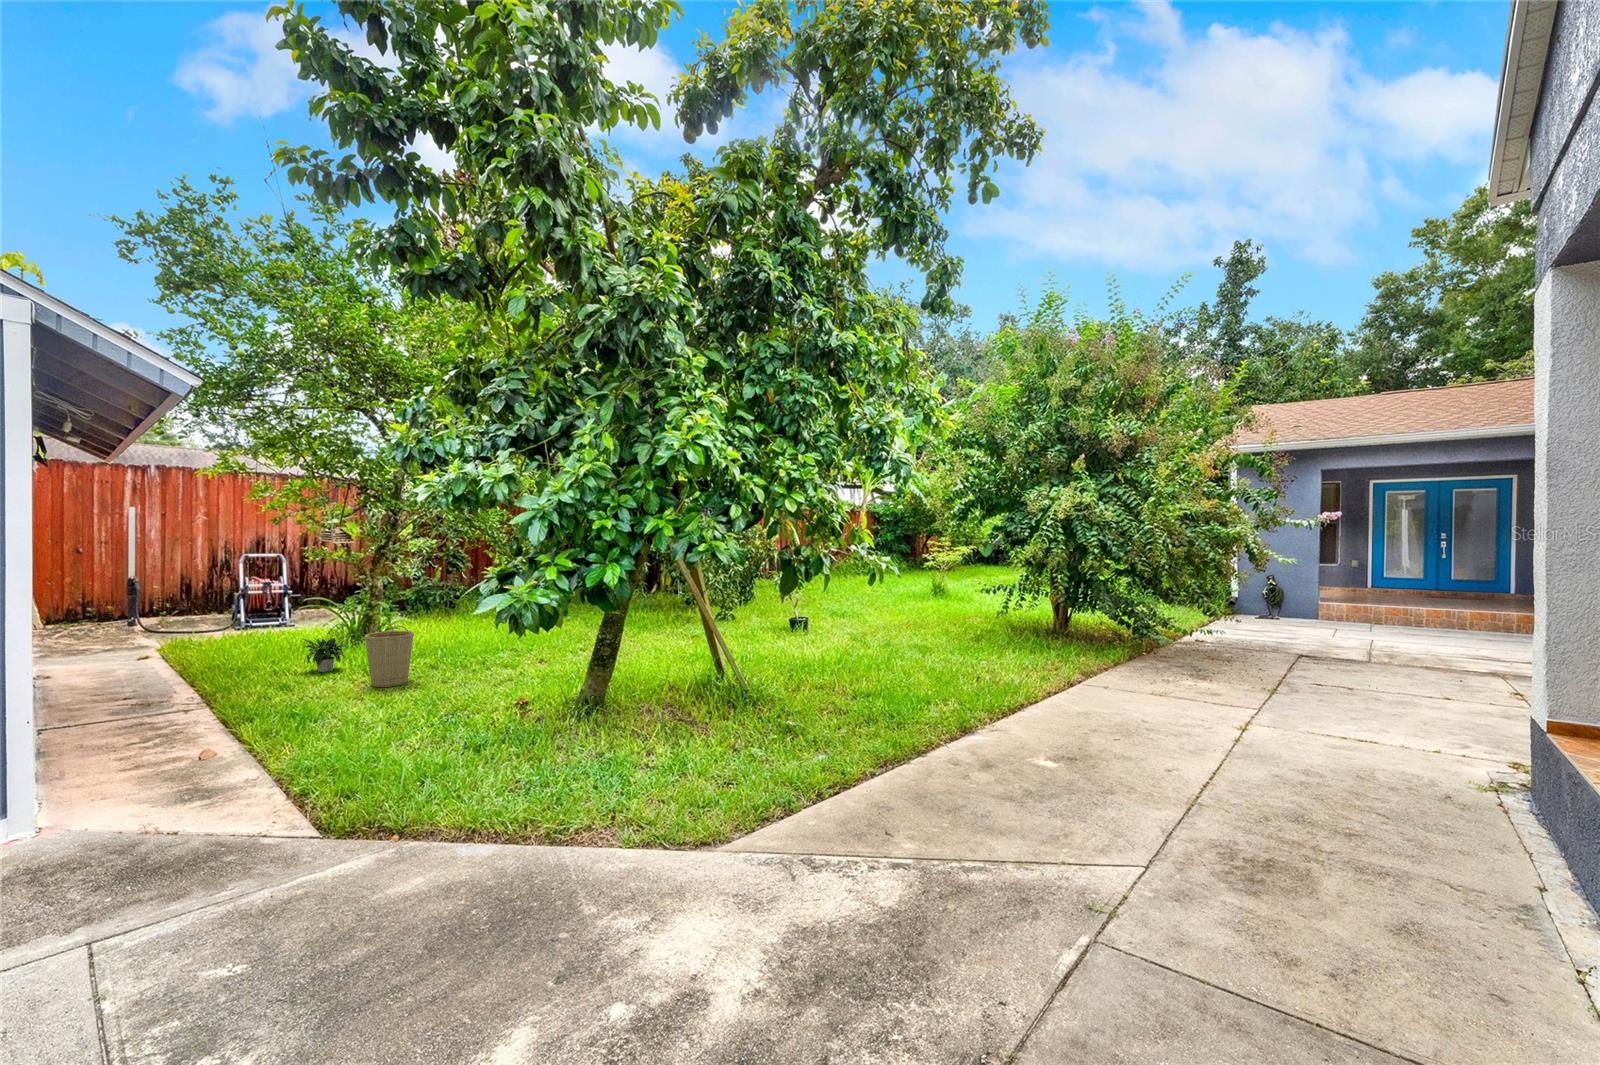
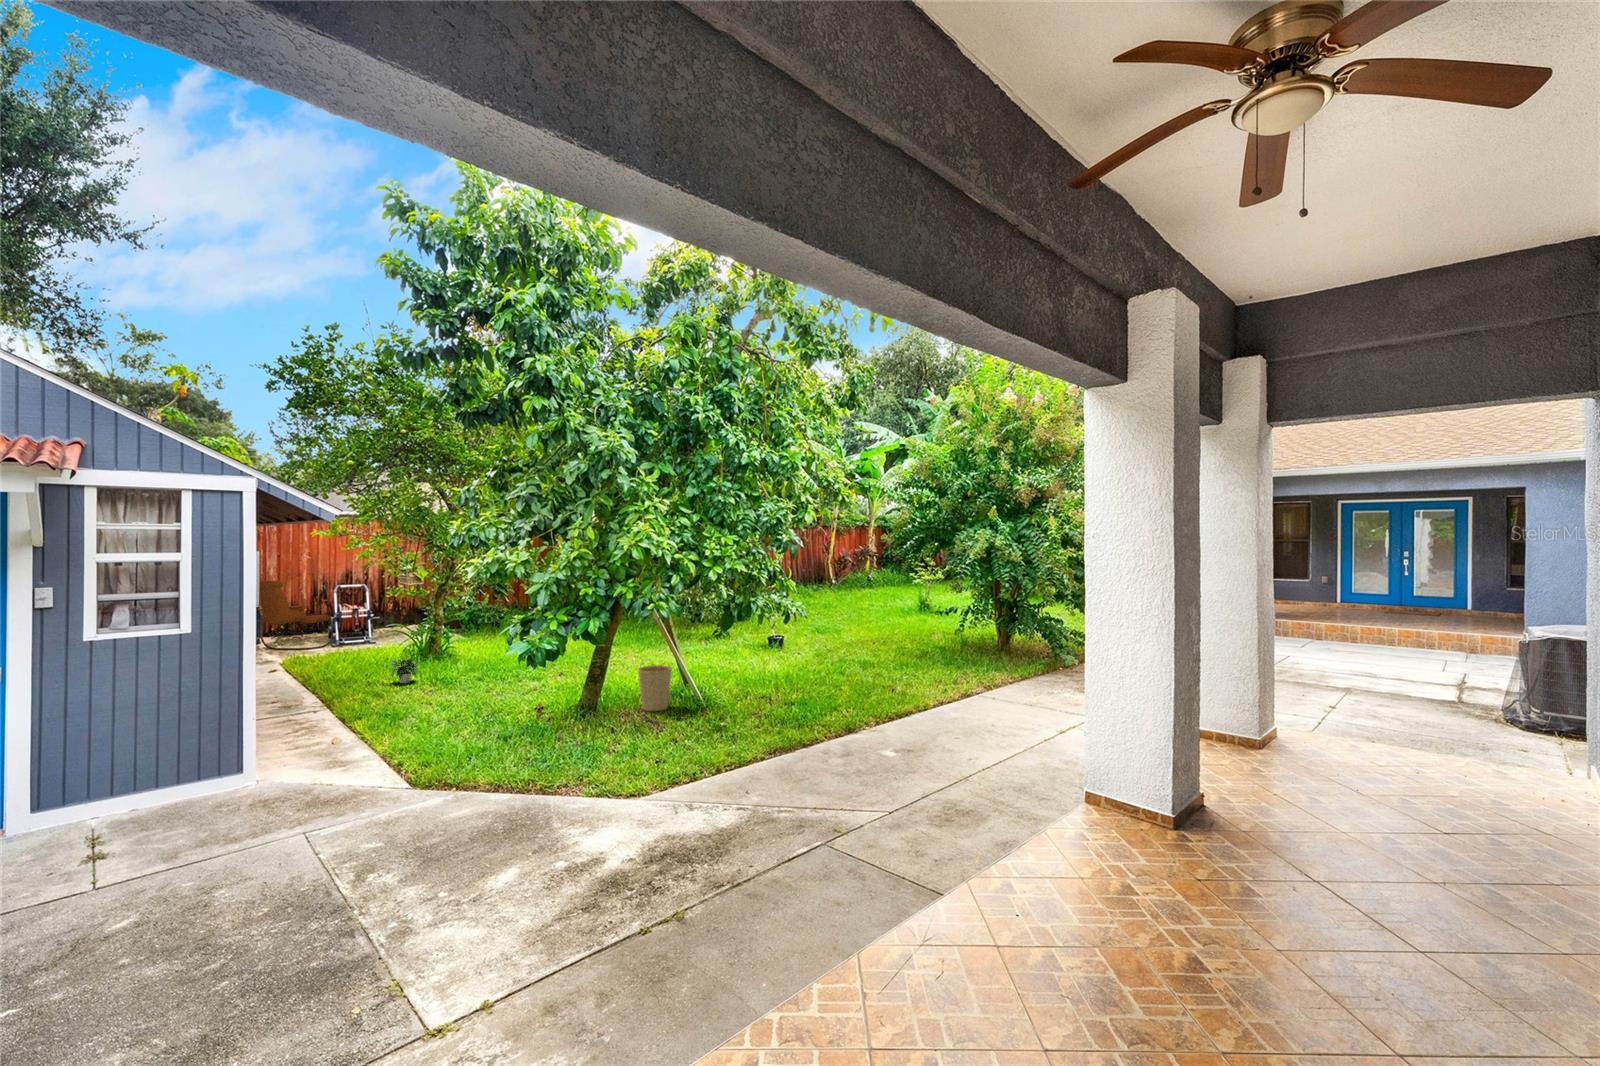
lounge chair: none [136,546,235,620] -> present [260,581,330,639]
basket: present [365,623,414,687] -> present [638,663,672,711]

